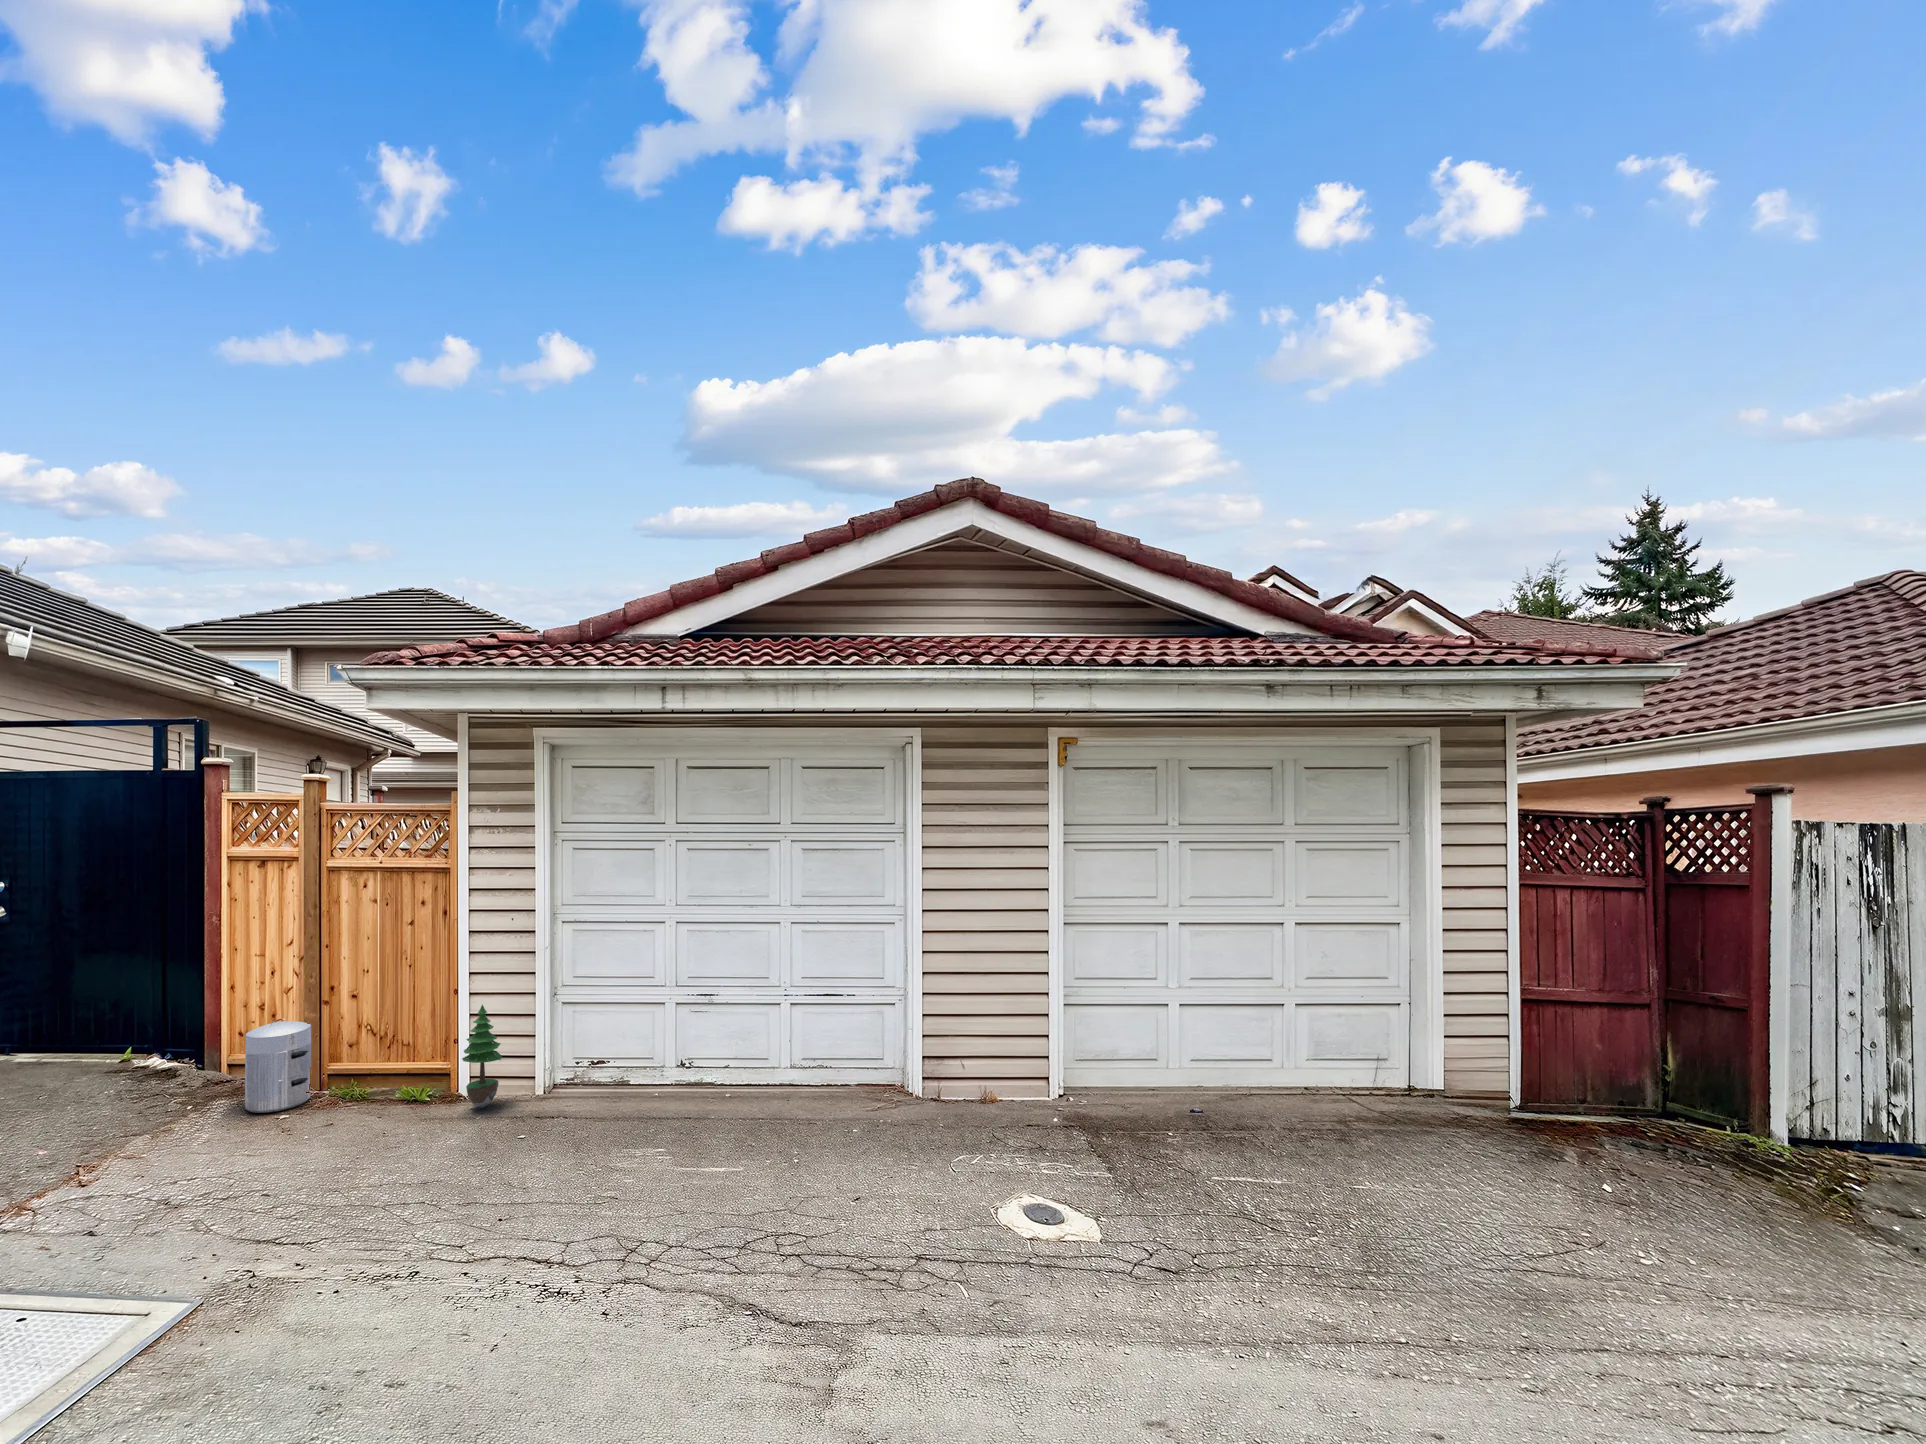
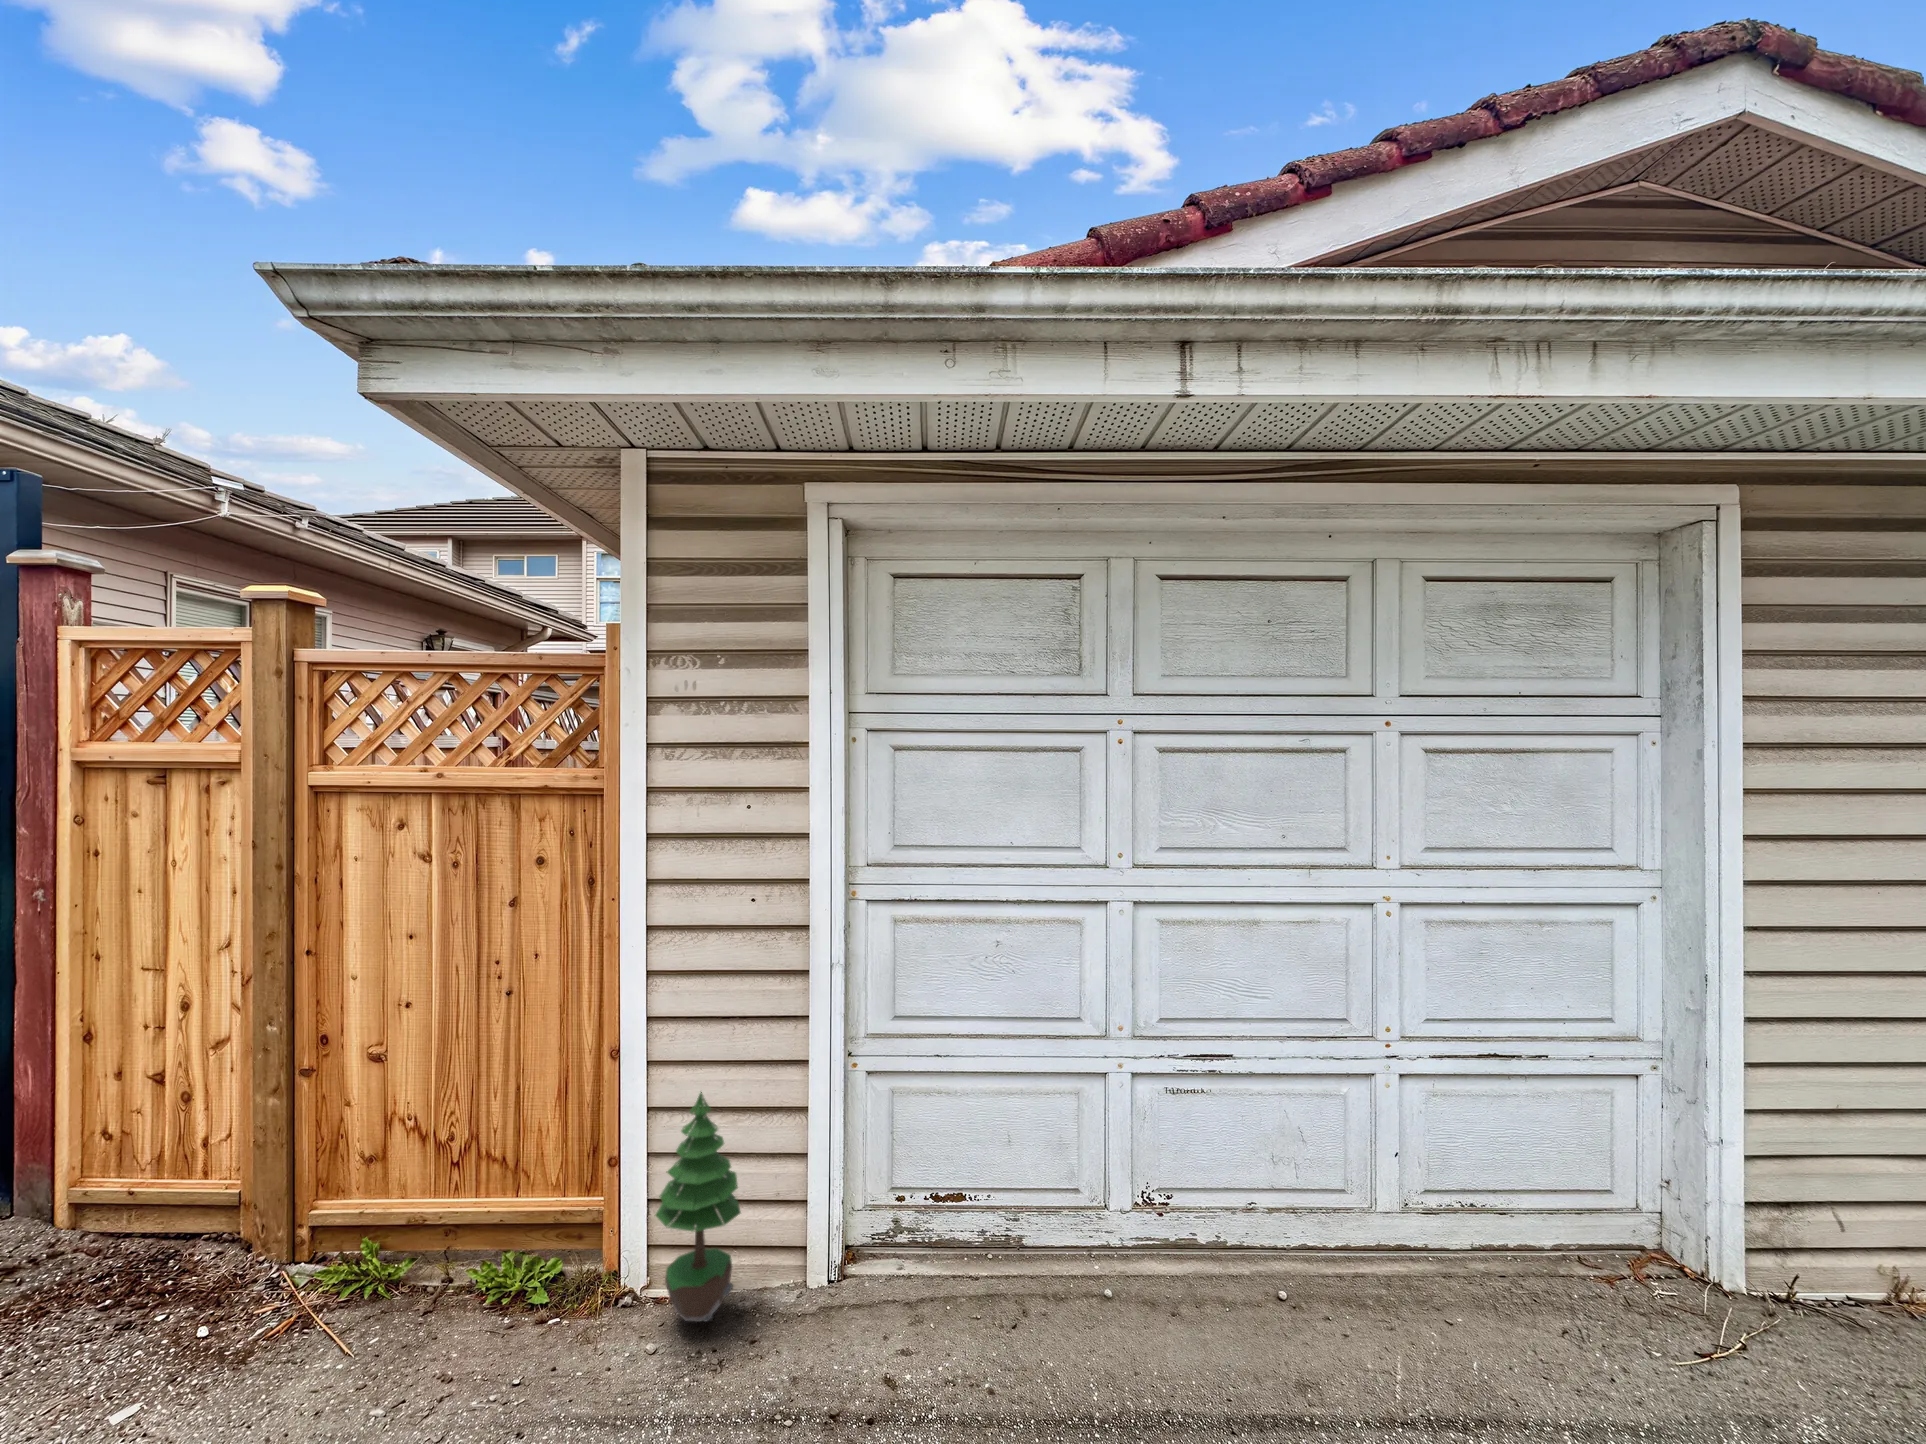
waste bin: present [245,1019,311,1113] -> none [111,1122,278,1360]

